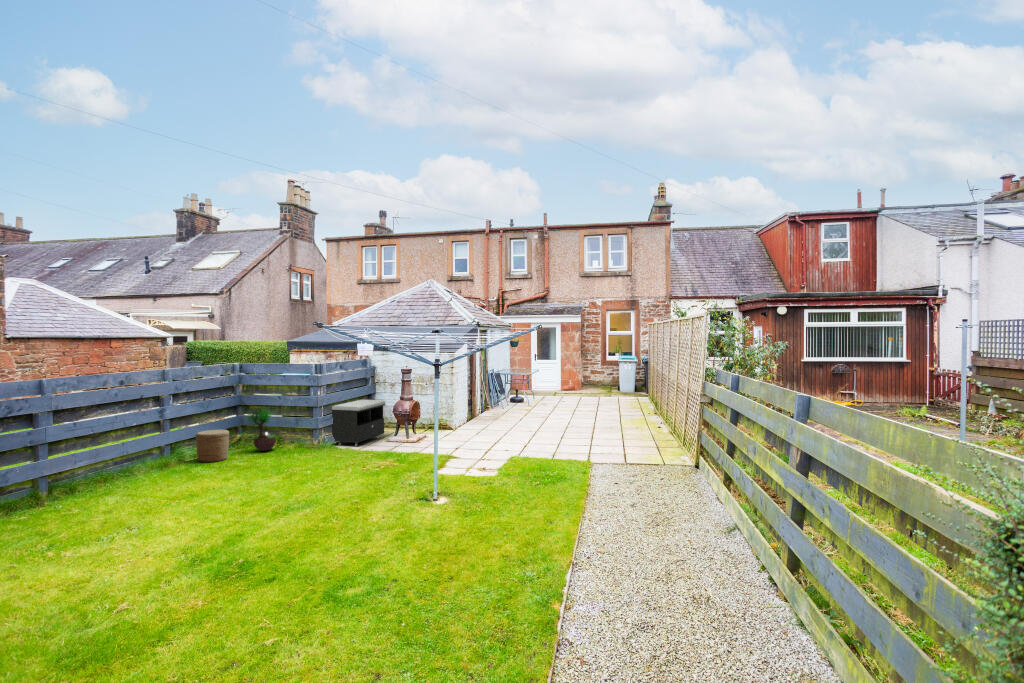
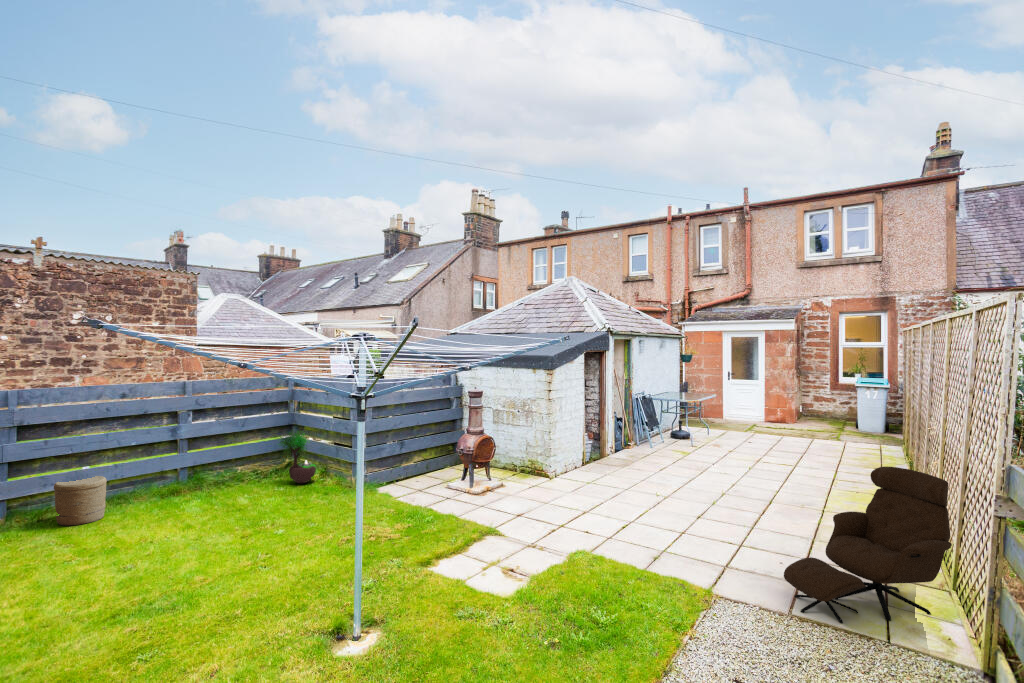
lounge chair: none [631,395,698,468] -> present [784,467,952,624]
storage bench: present [332,400,385,446] -> none [379,426,454,488]
woven basket: present [196,429,229,462] -> present [54,476,107,526]

